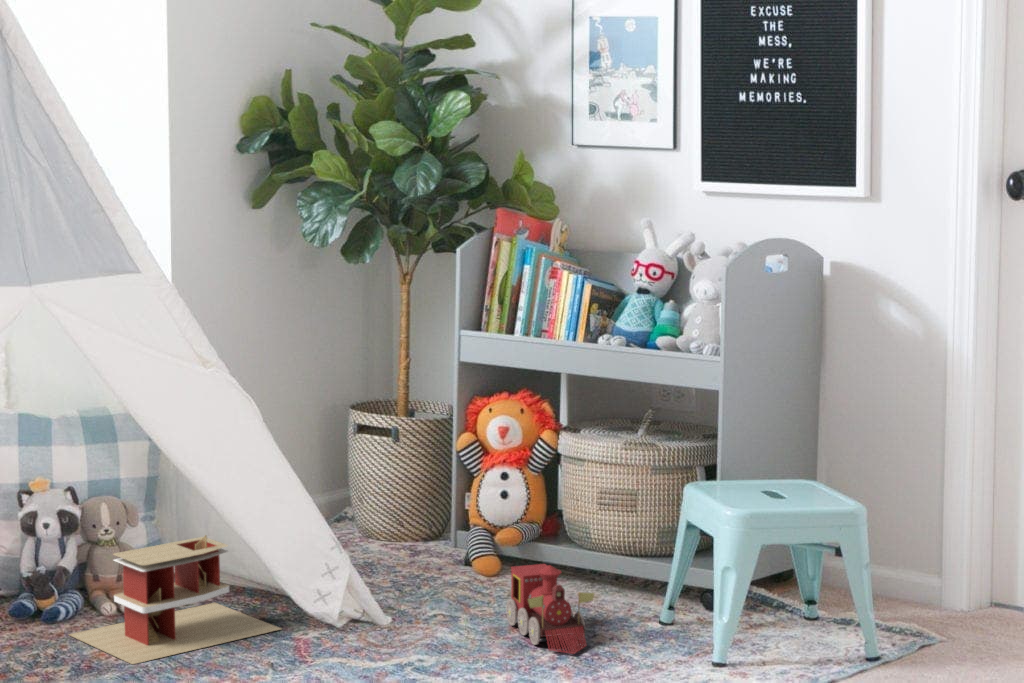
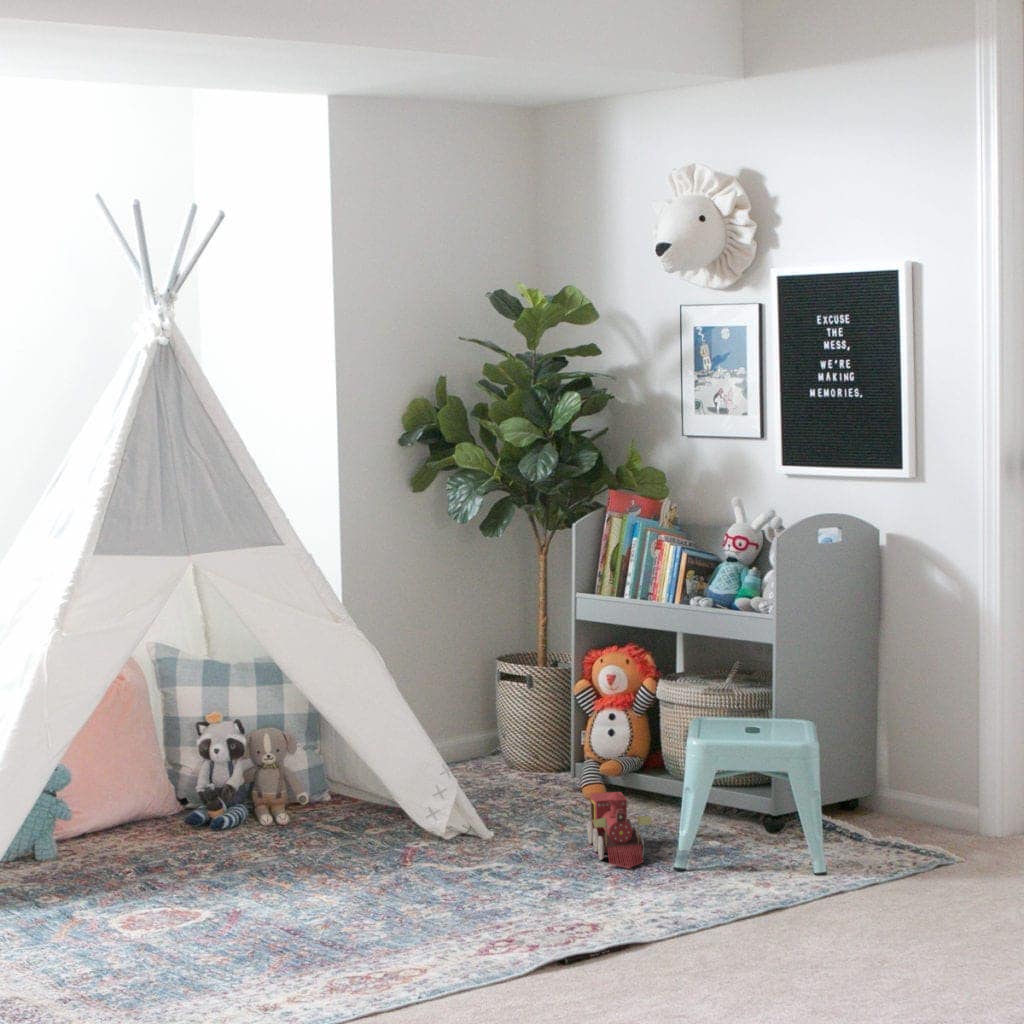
toy house: present [69,535,281,664] -> none [229,759,401,862]

